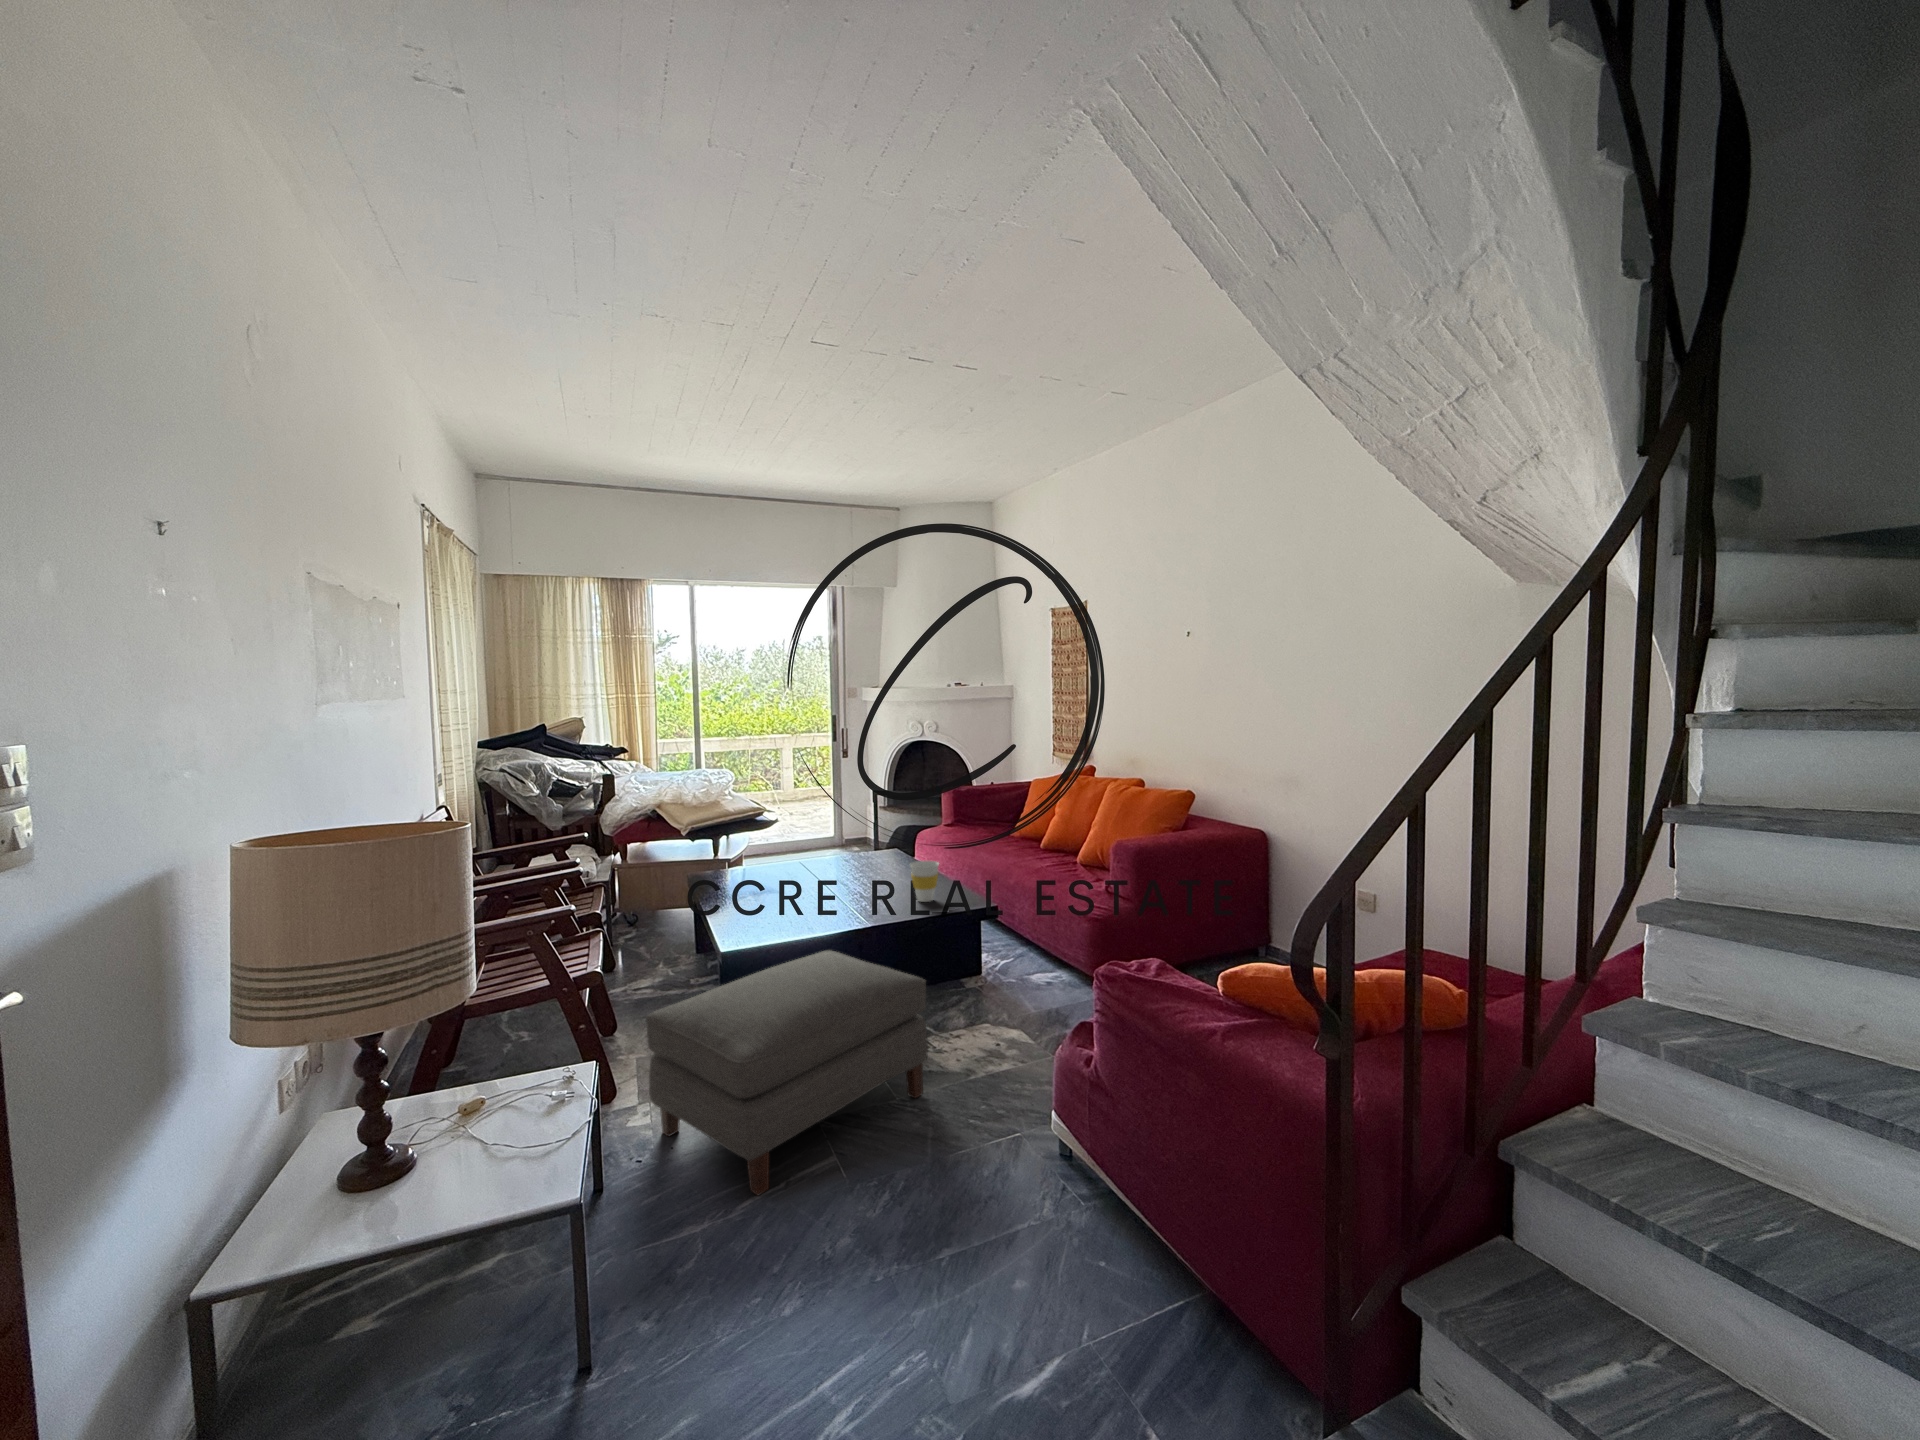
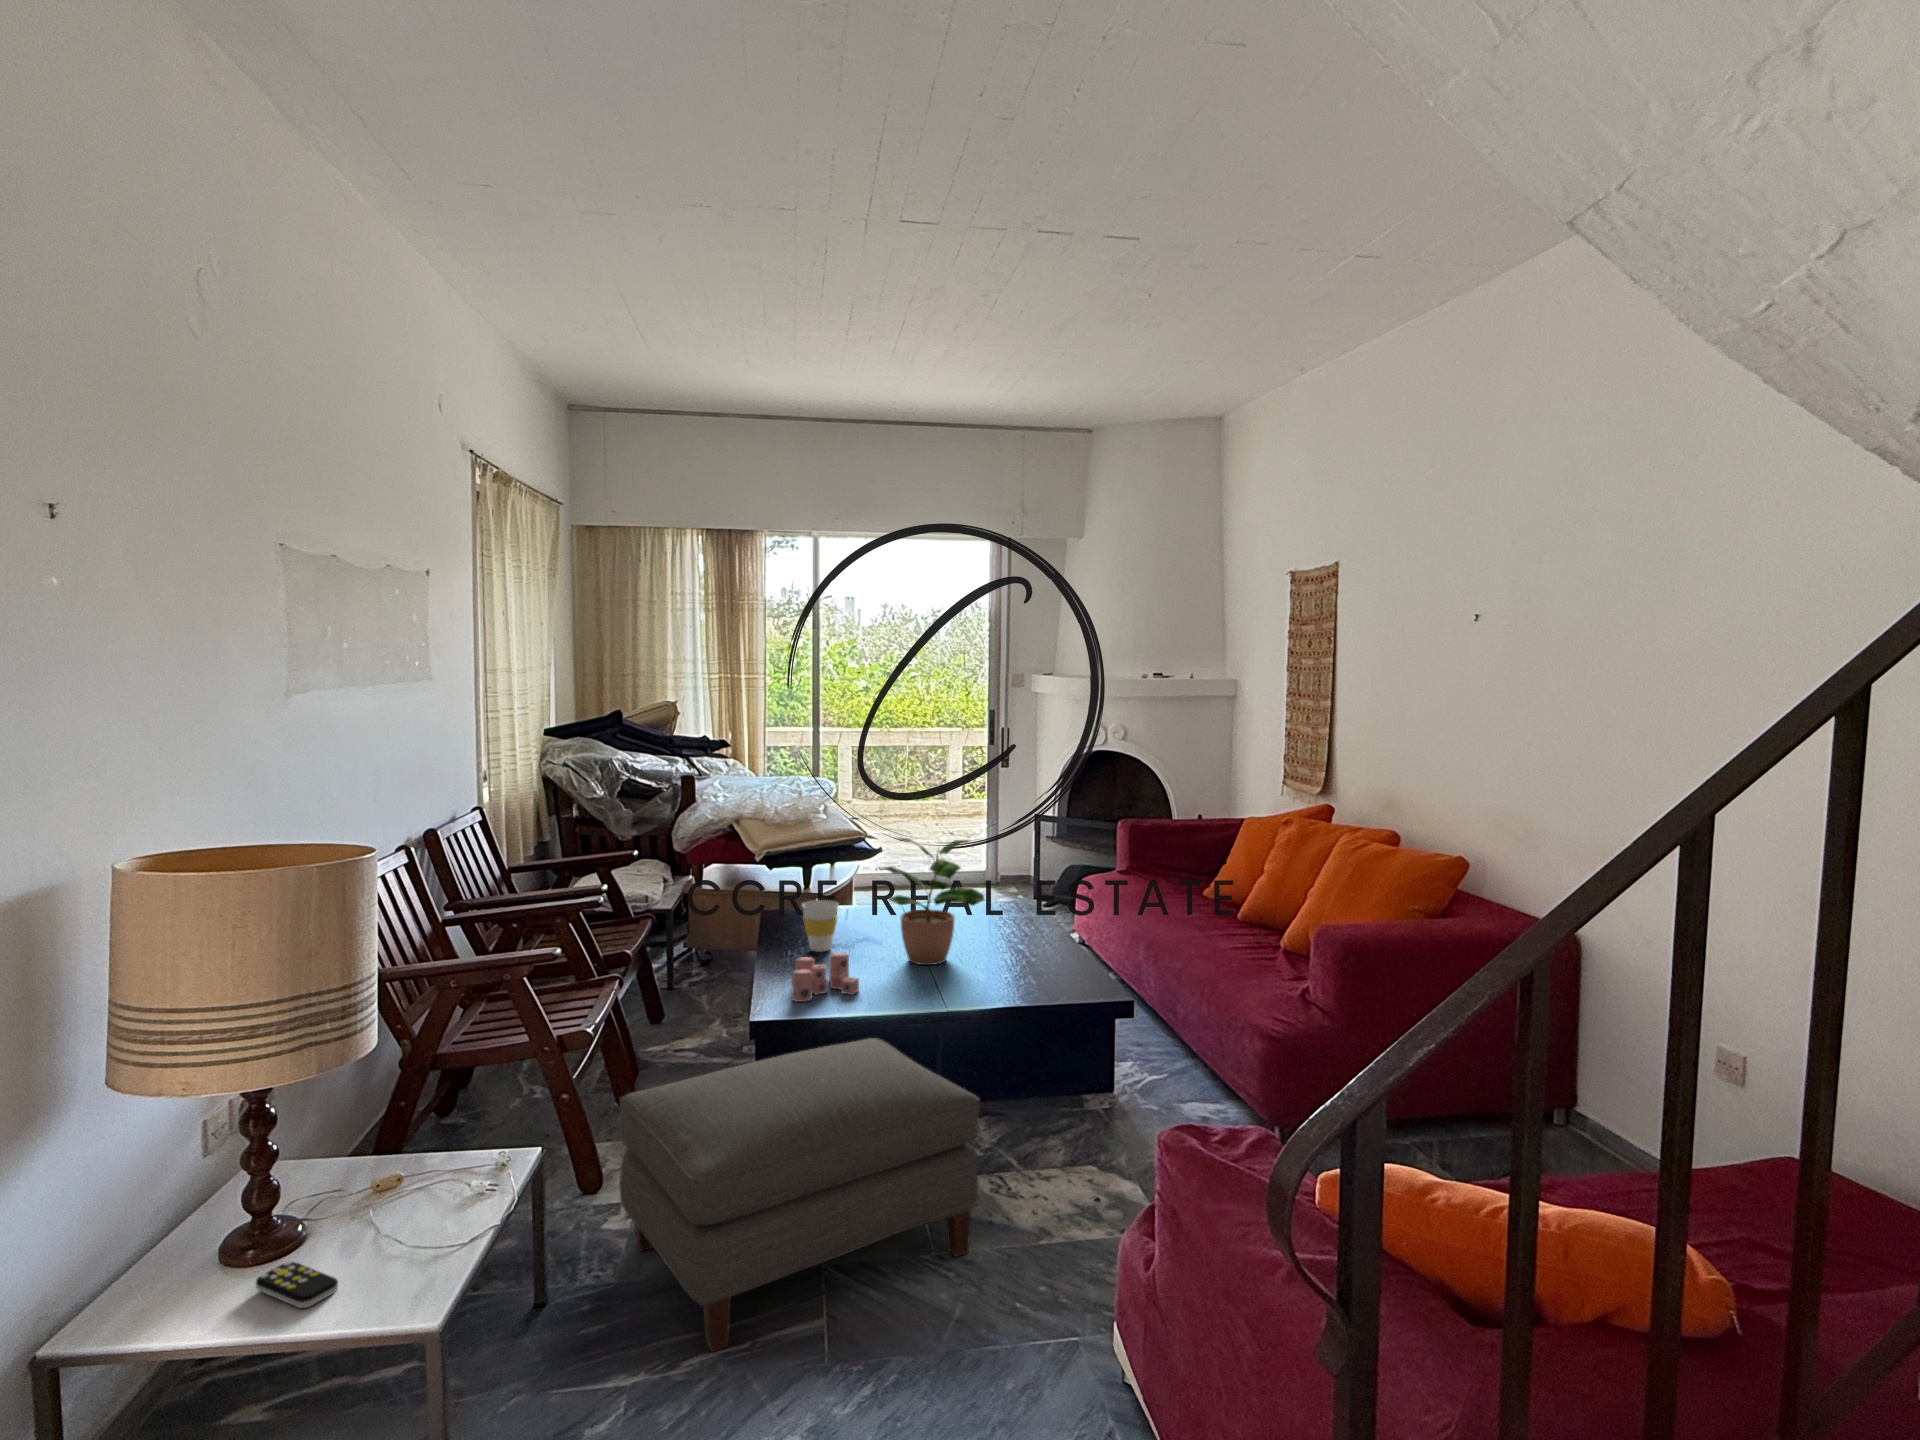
potted plant: none [797,803,882,898] -> present [882,838,984,965]
cup: present [910,861,939,902] -> present [802,900,839,952]
candle: none [745,894,798,933] -> present [792,953,859,1002]
remote control: none [395,1175,475,1209] -> present [256,1262,338,1308]

